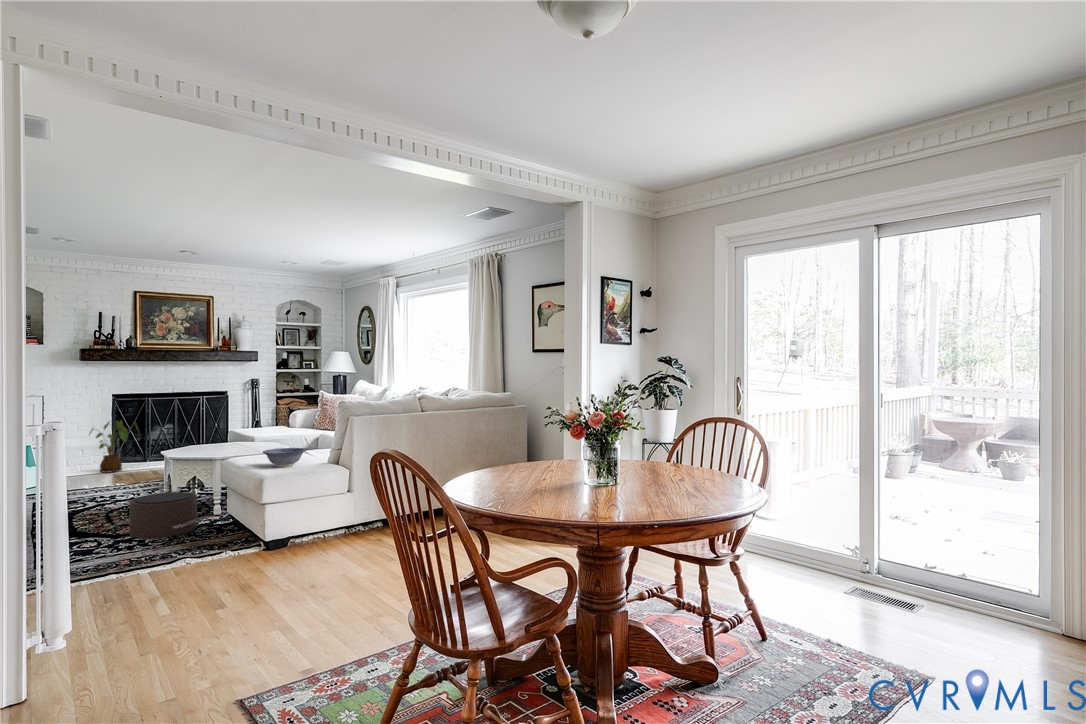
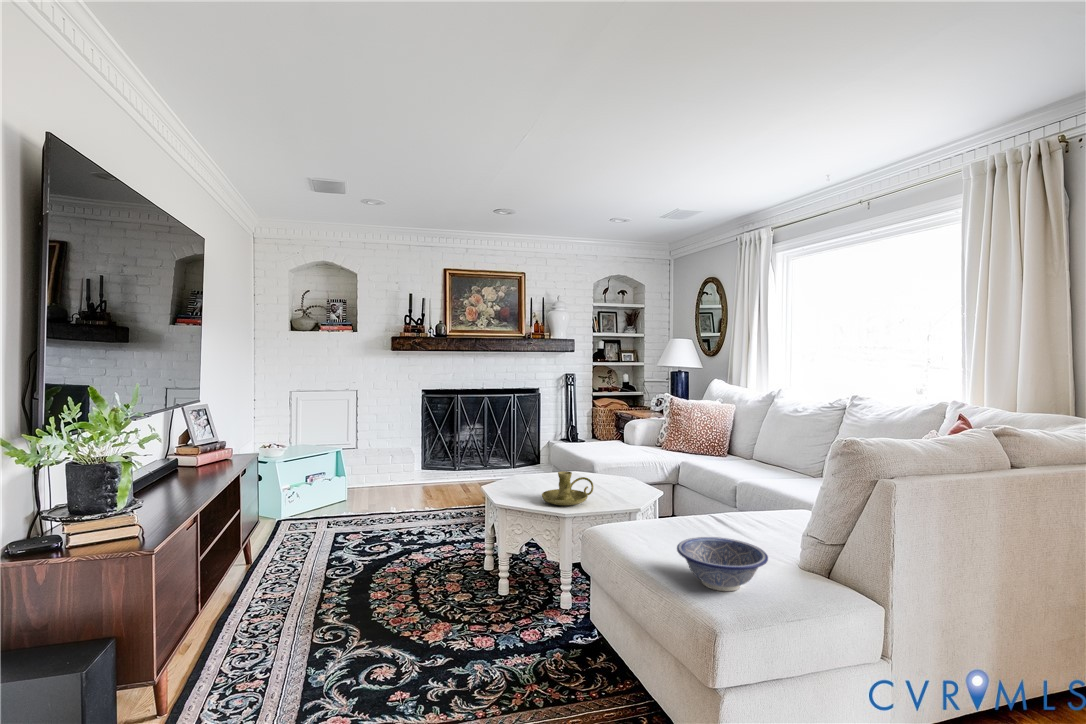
house plant: present [89,421,138,473] -> none [398,420,449,483]
candle holder: none [205,433,242,453] -> present [542,471,594,505]
pouf: present [115,492,201,538] -> none [416,575,550,680]

